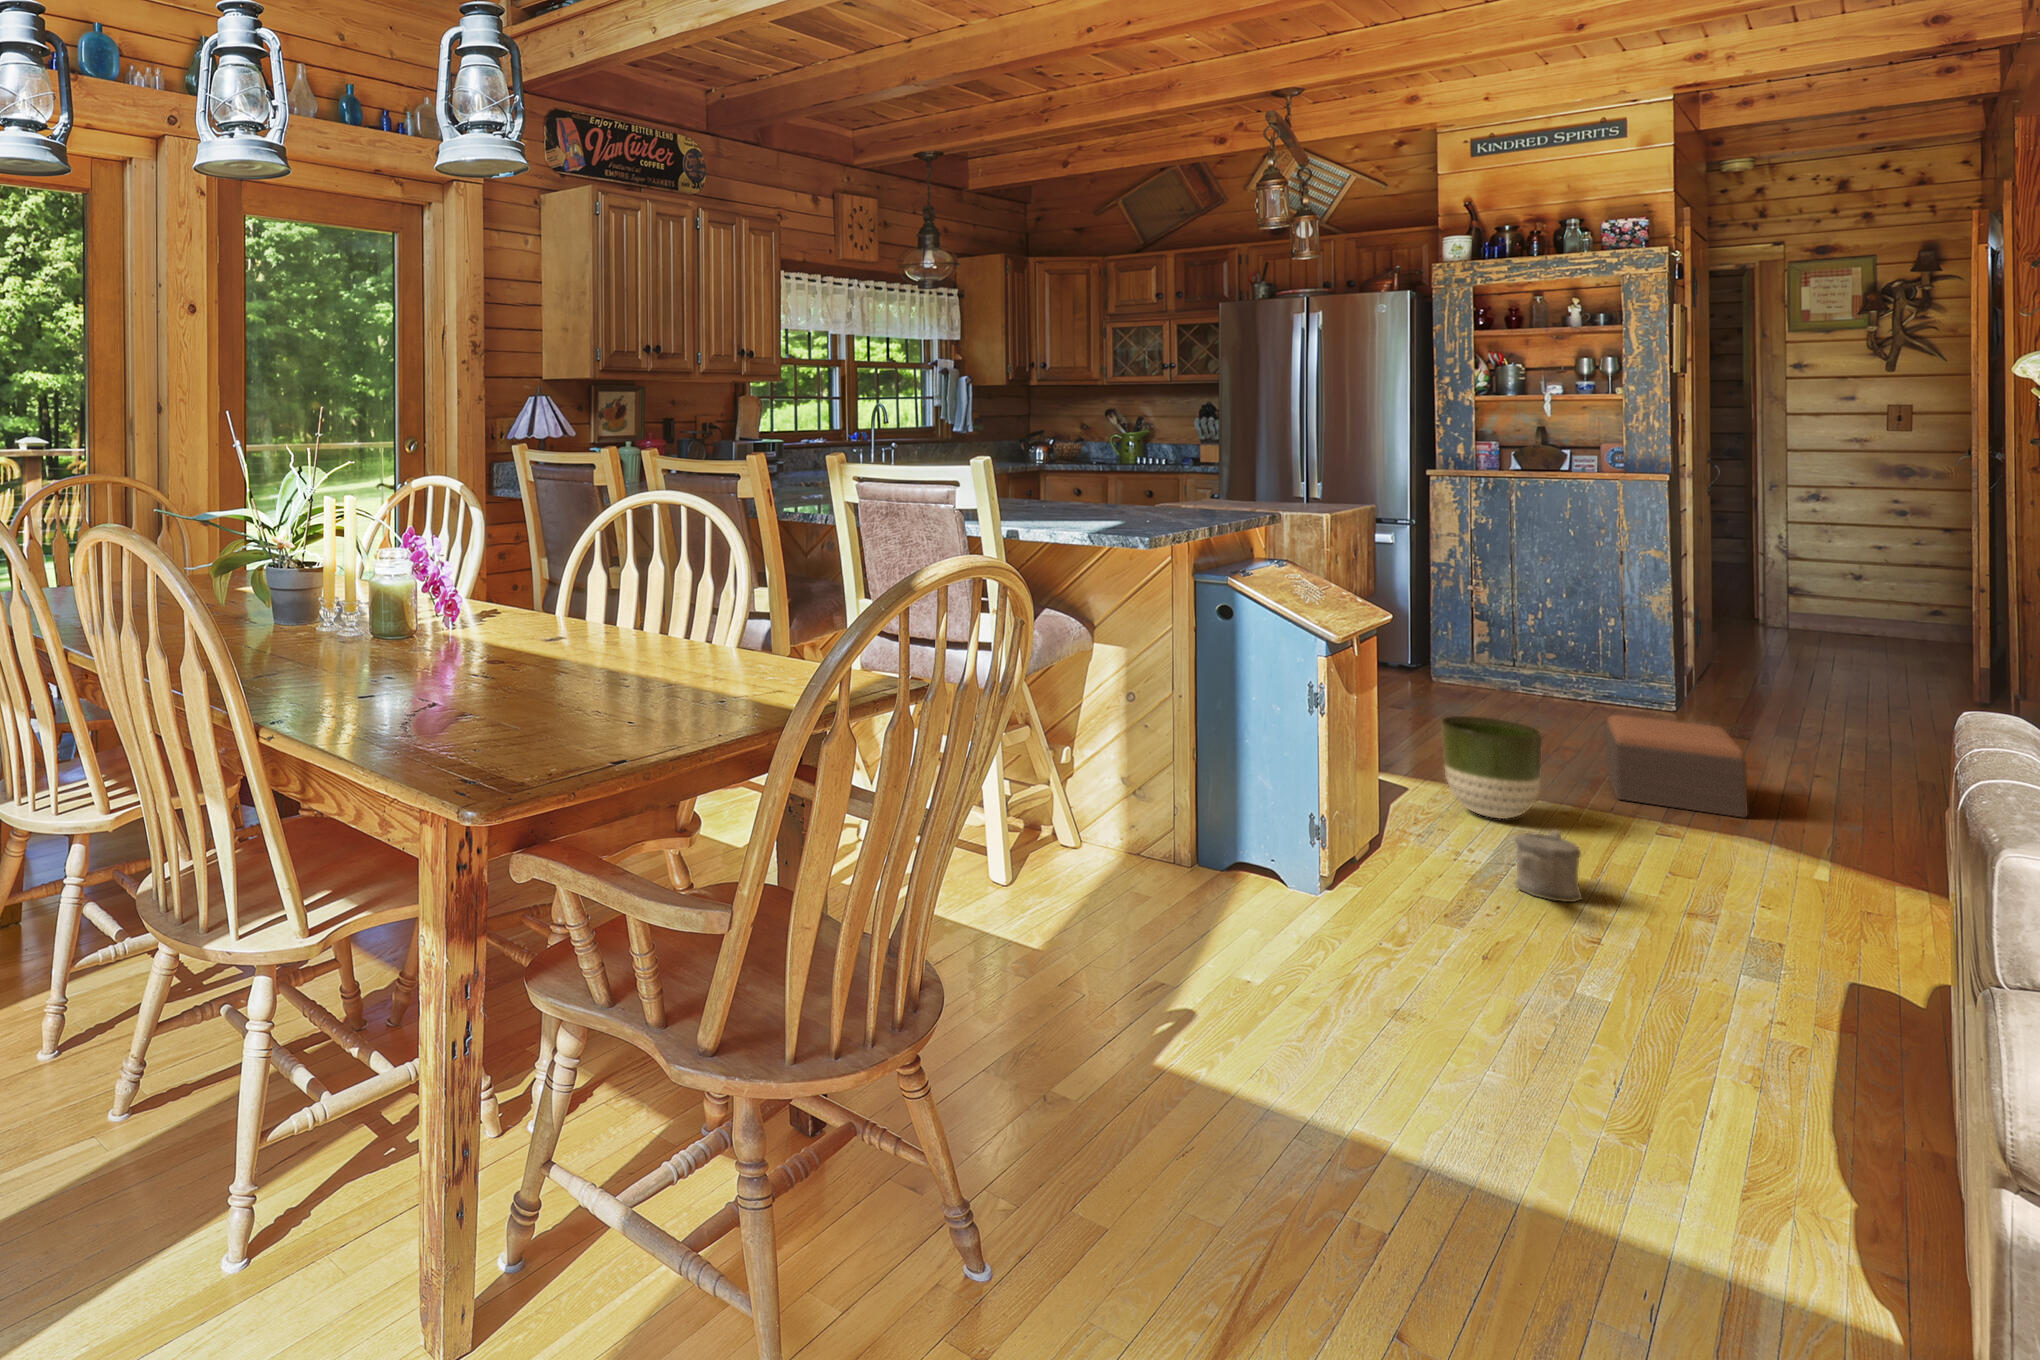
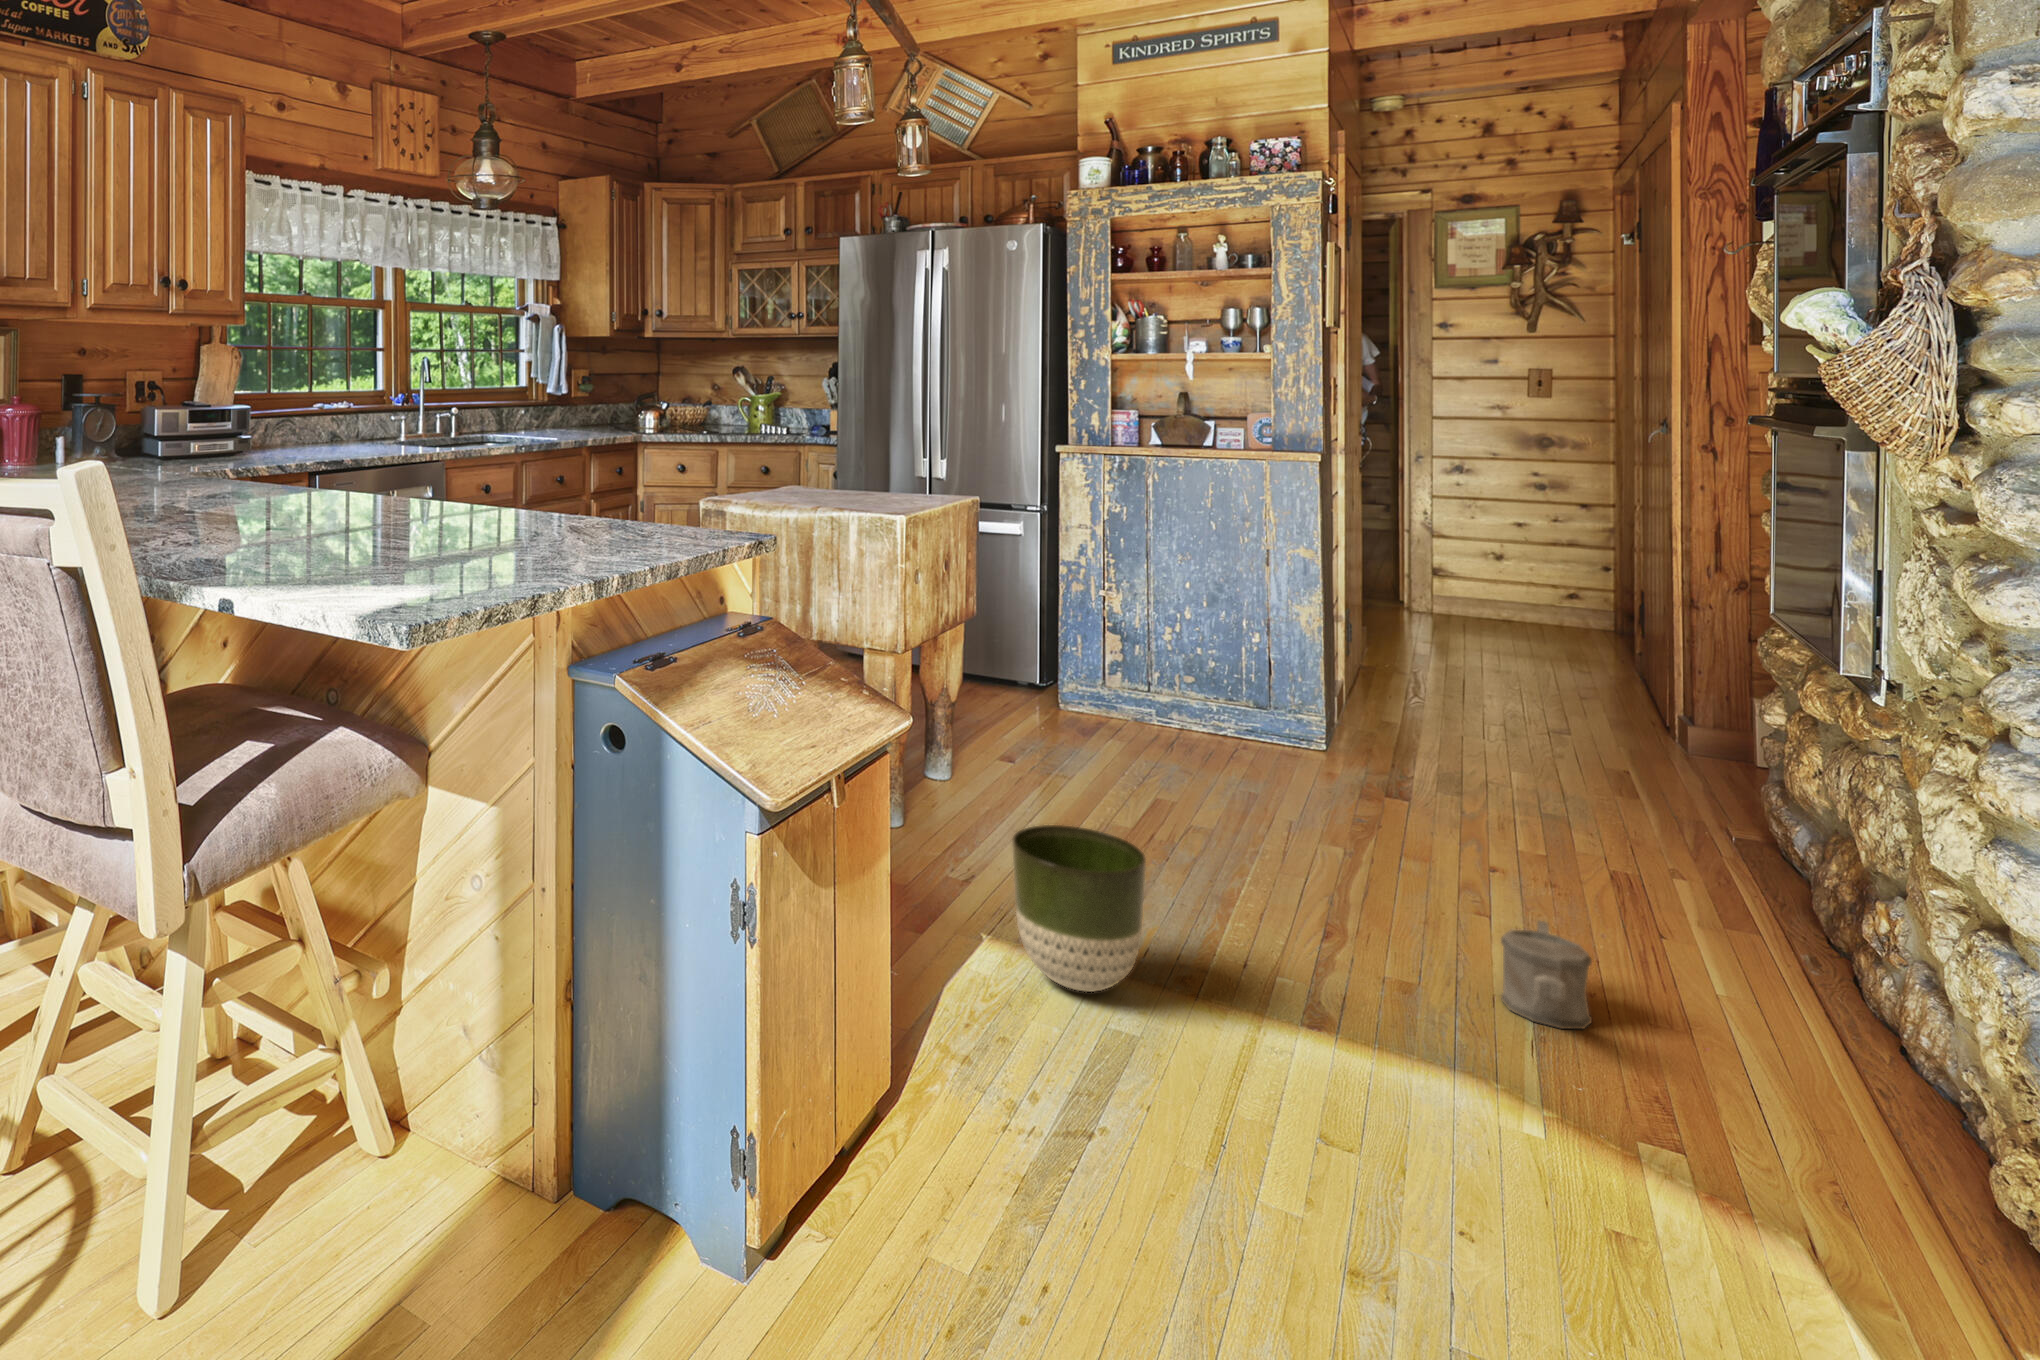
footstool: present [1606,715,1748,818] -> none [1236,795,1412,958]
watering can: present [1515,830,1582,902] -> present [1501,921,1592,1029]

